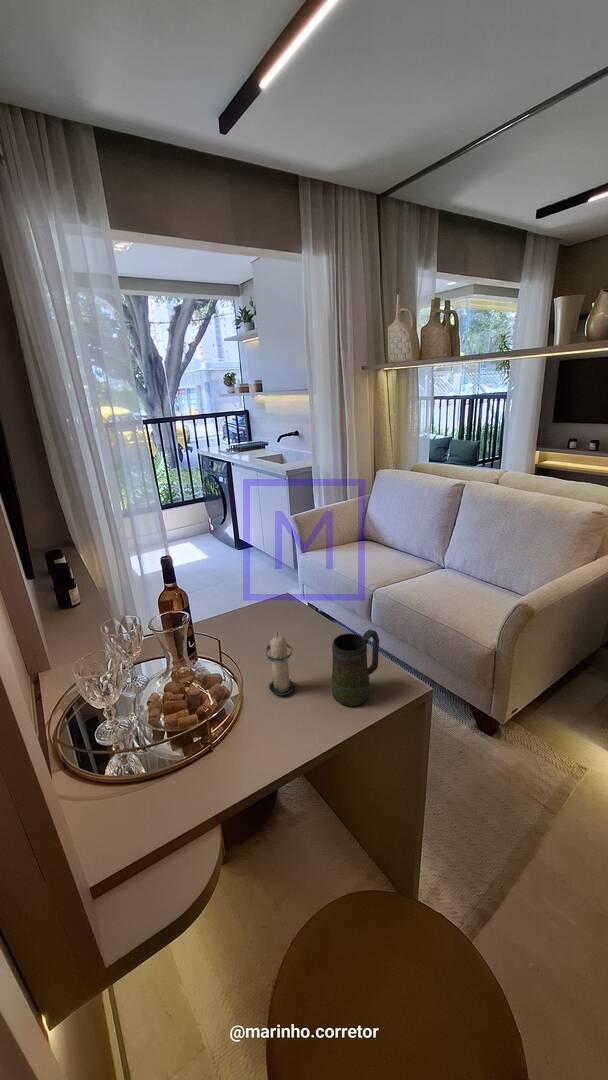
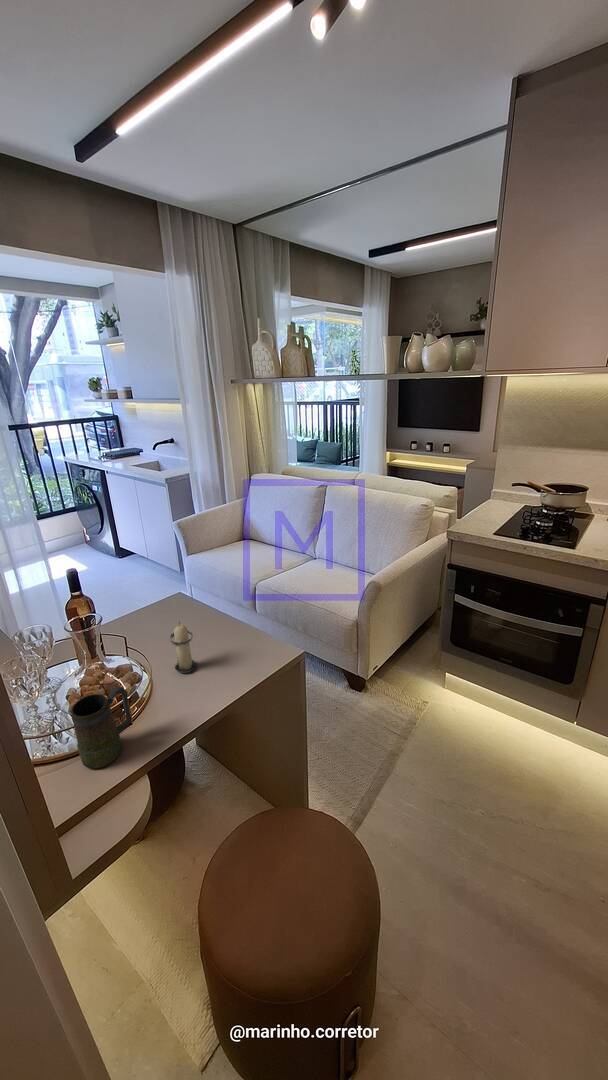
mug: present [331,629,379,706] -> present [71,687,131,769]

